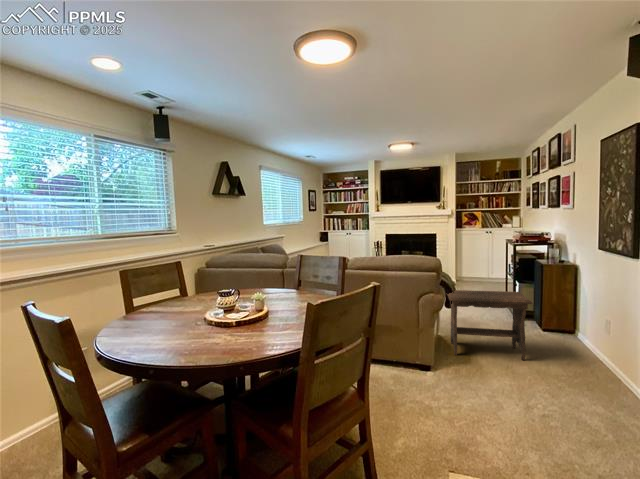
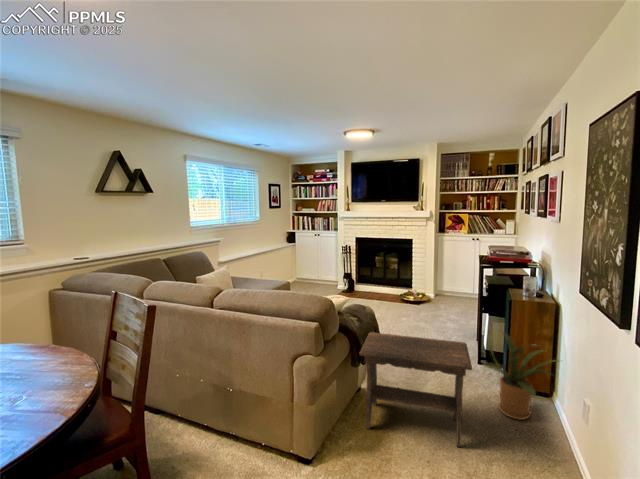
house plant: none [529,286,588,346] -> present [490,332,554,420]

